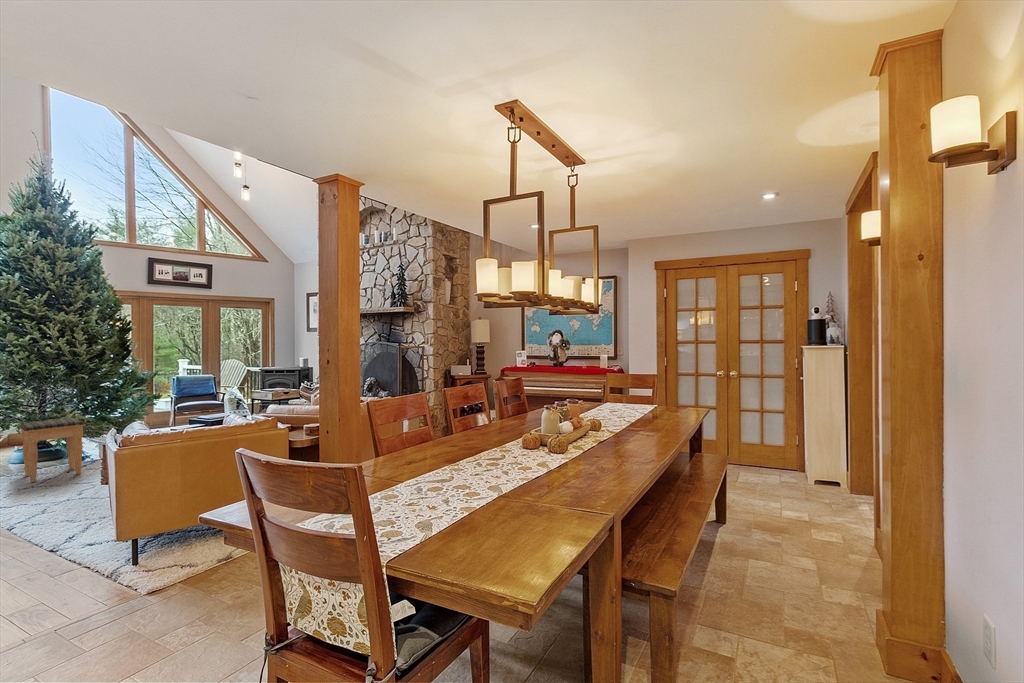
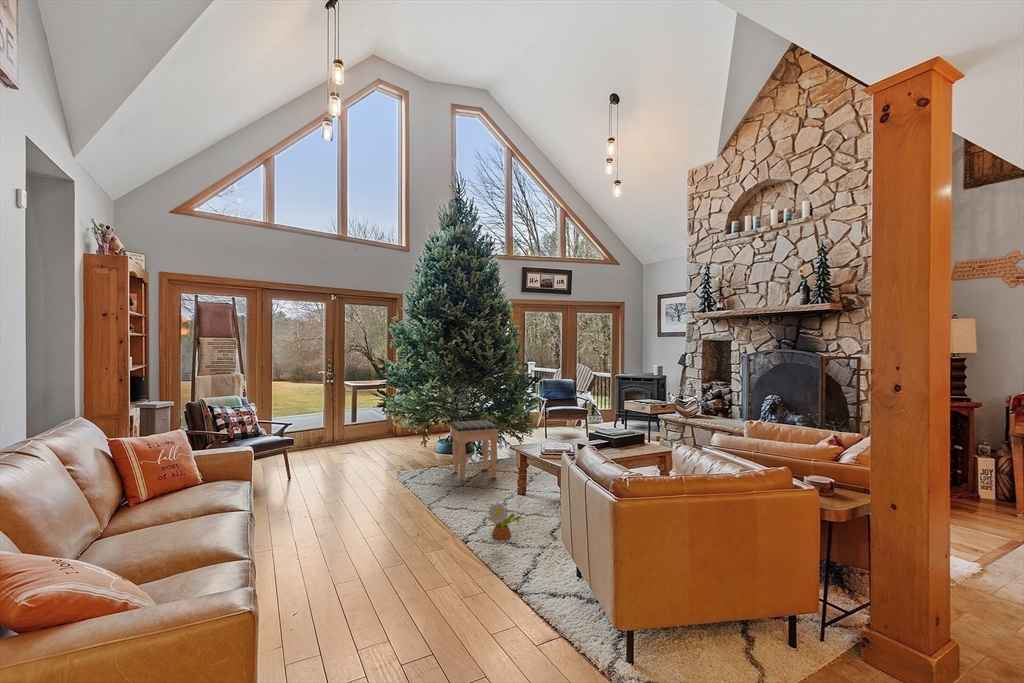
decorative plant: none [33,485,84,519] -> present [485,502,523,539]

